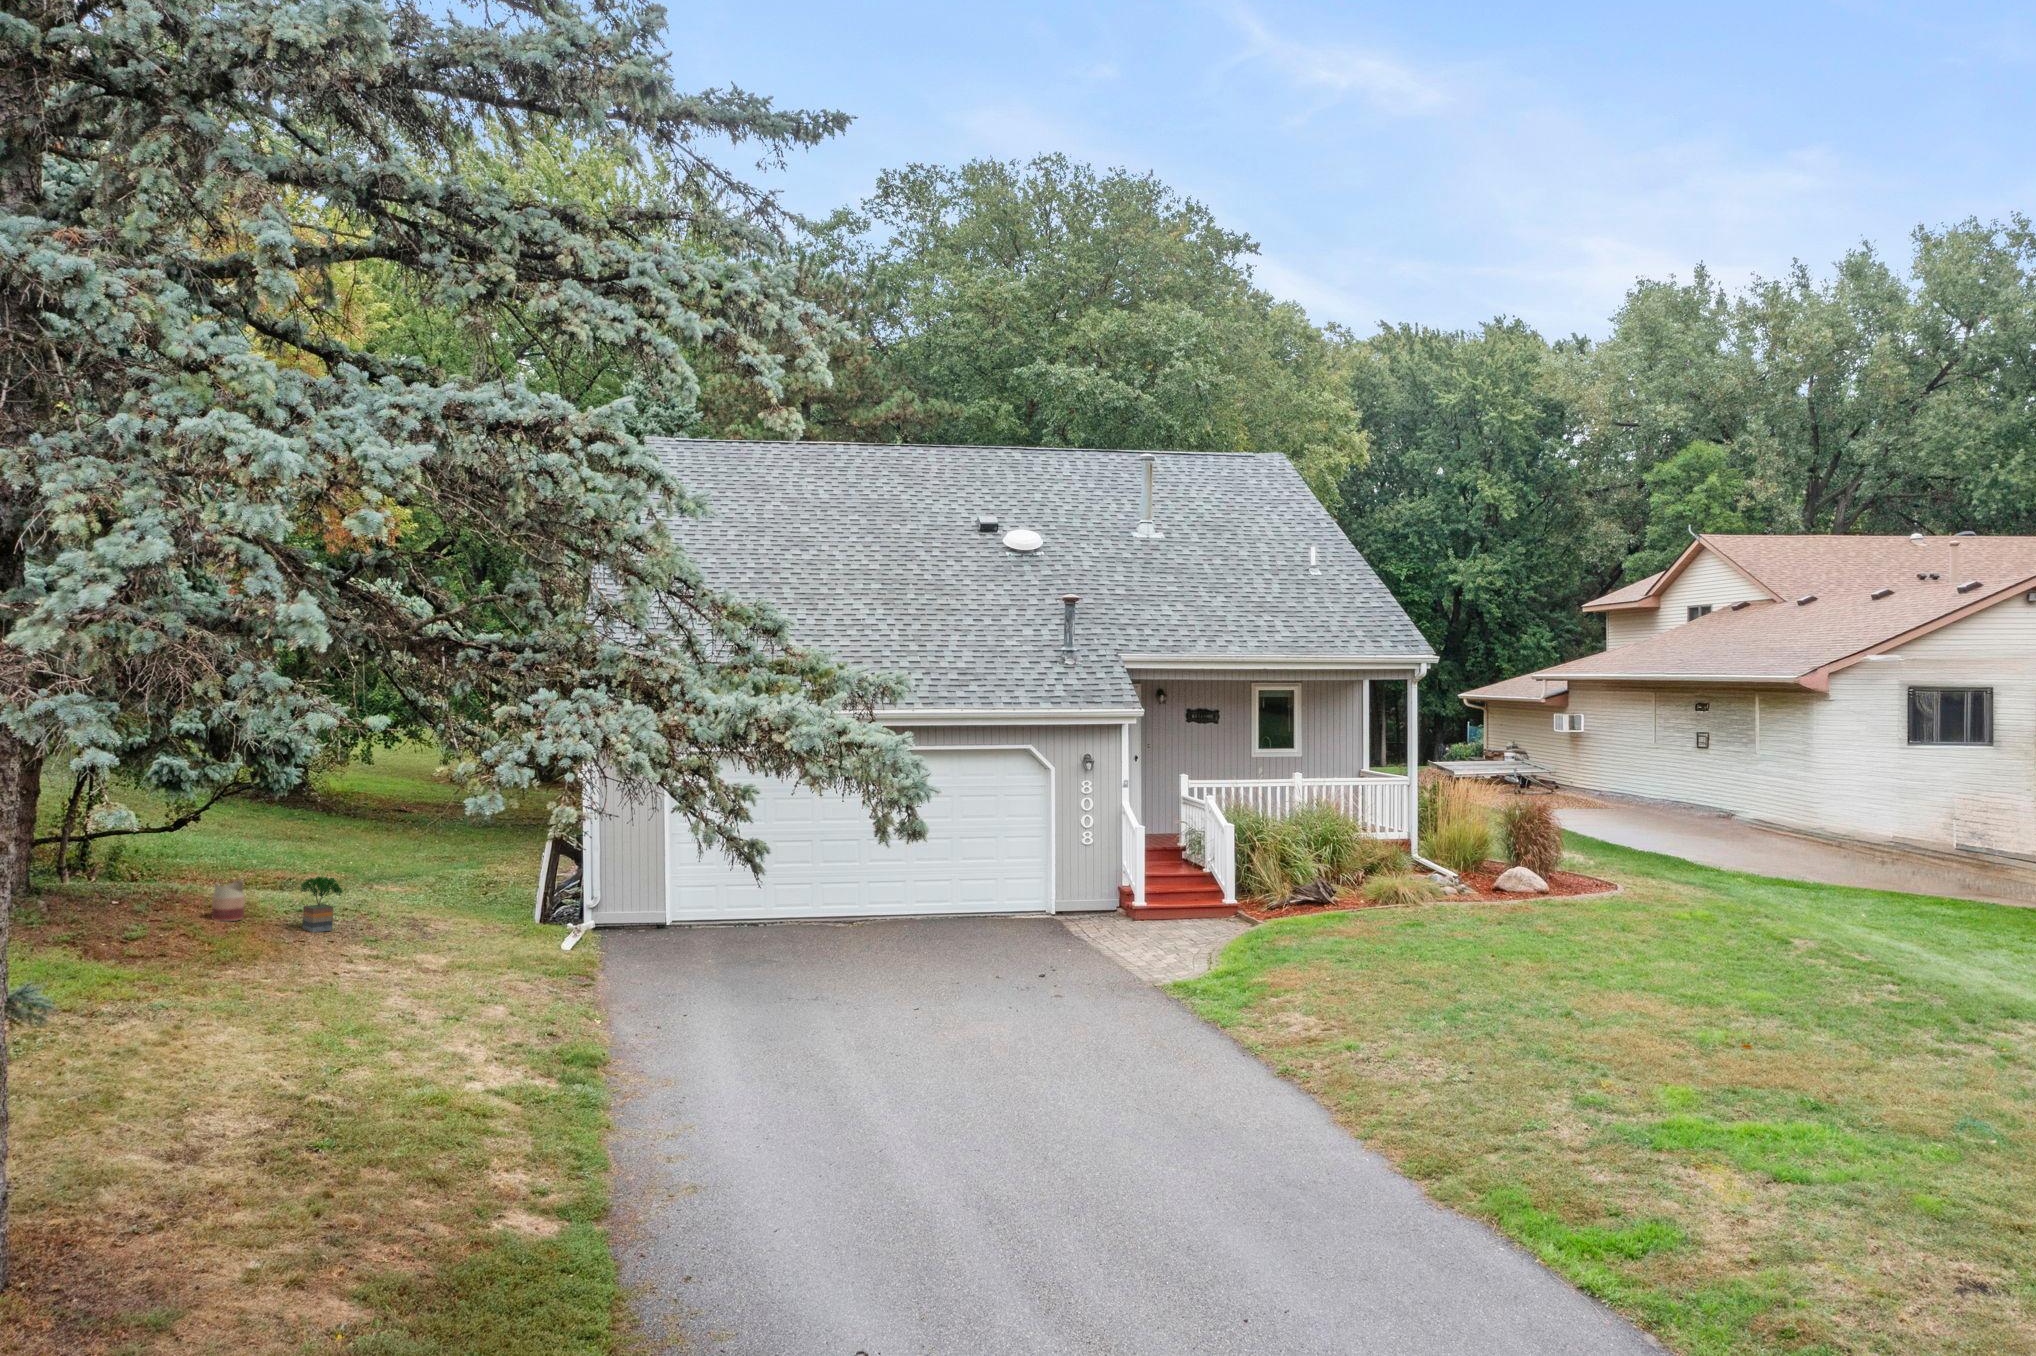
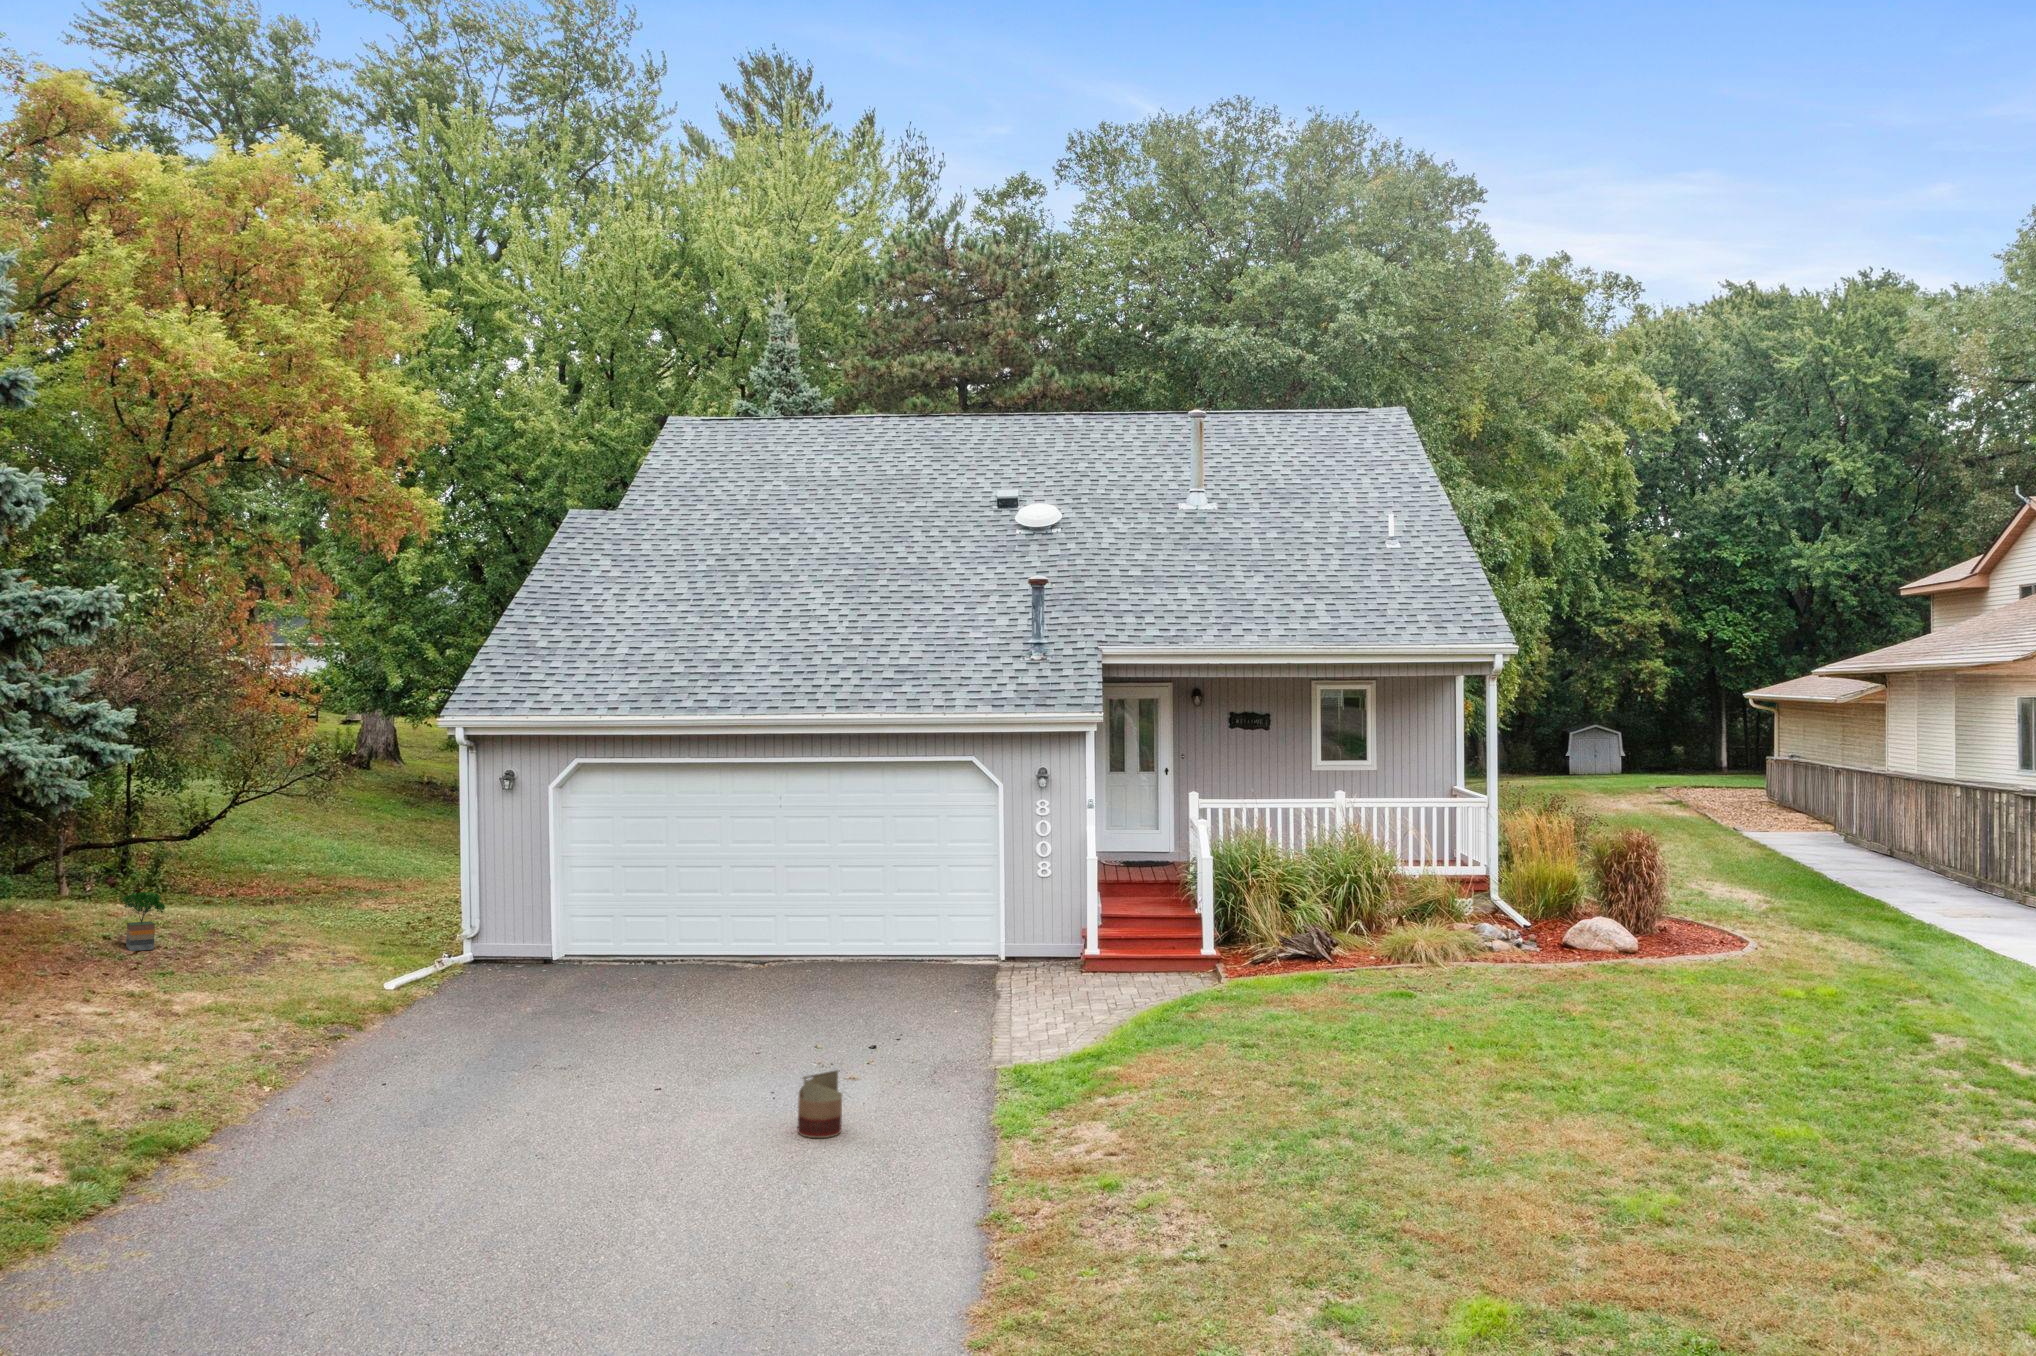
basket: present [212,880,245,921] -> present [798,1070,842,1138]

